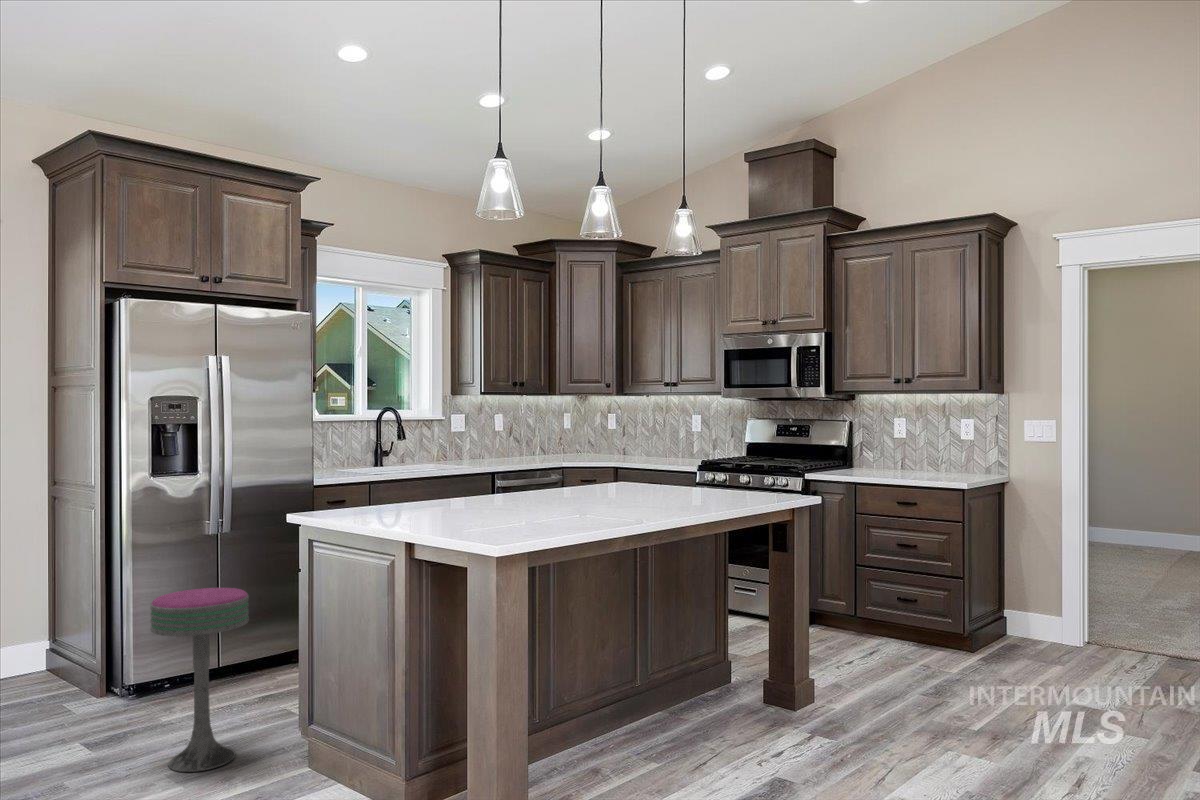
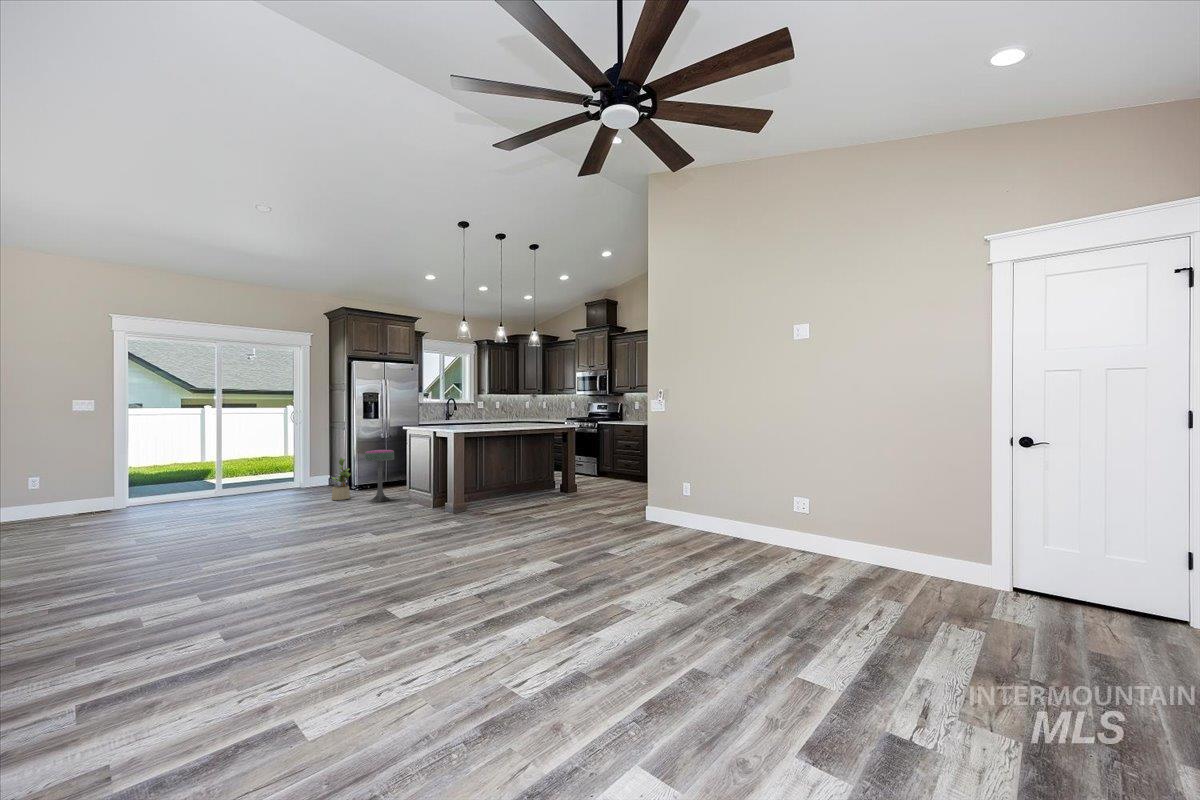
potted plant: none [39,614,110,760] -> present [332,458,351,500]

